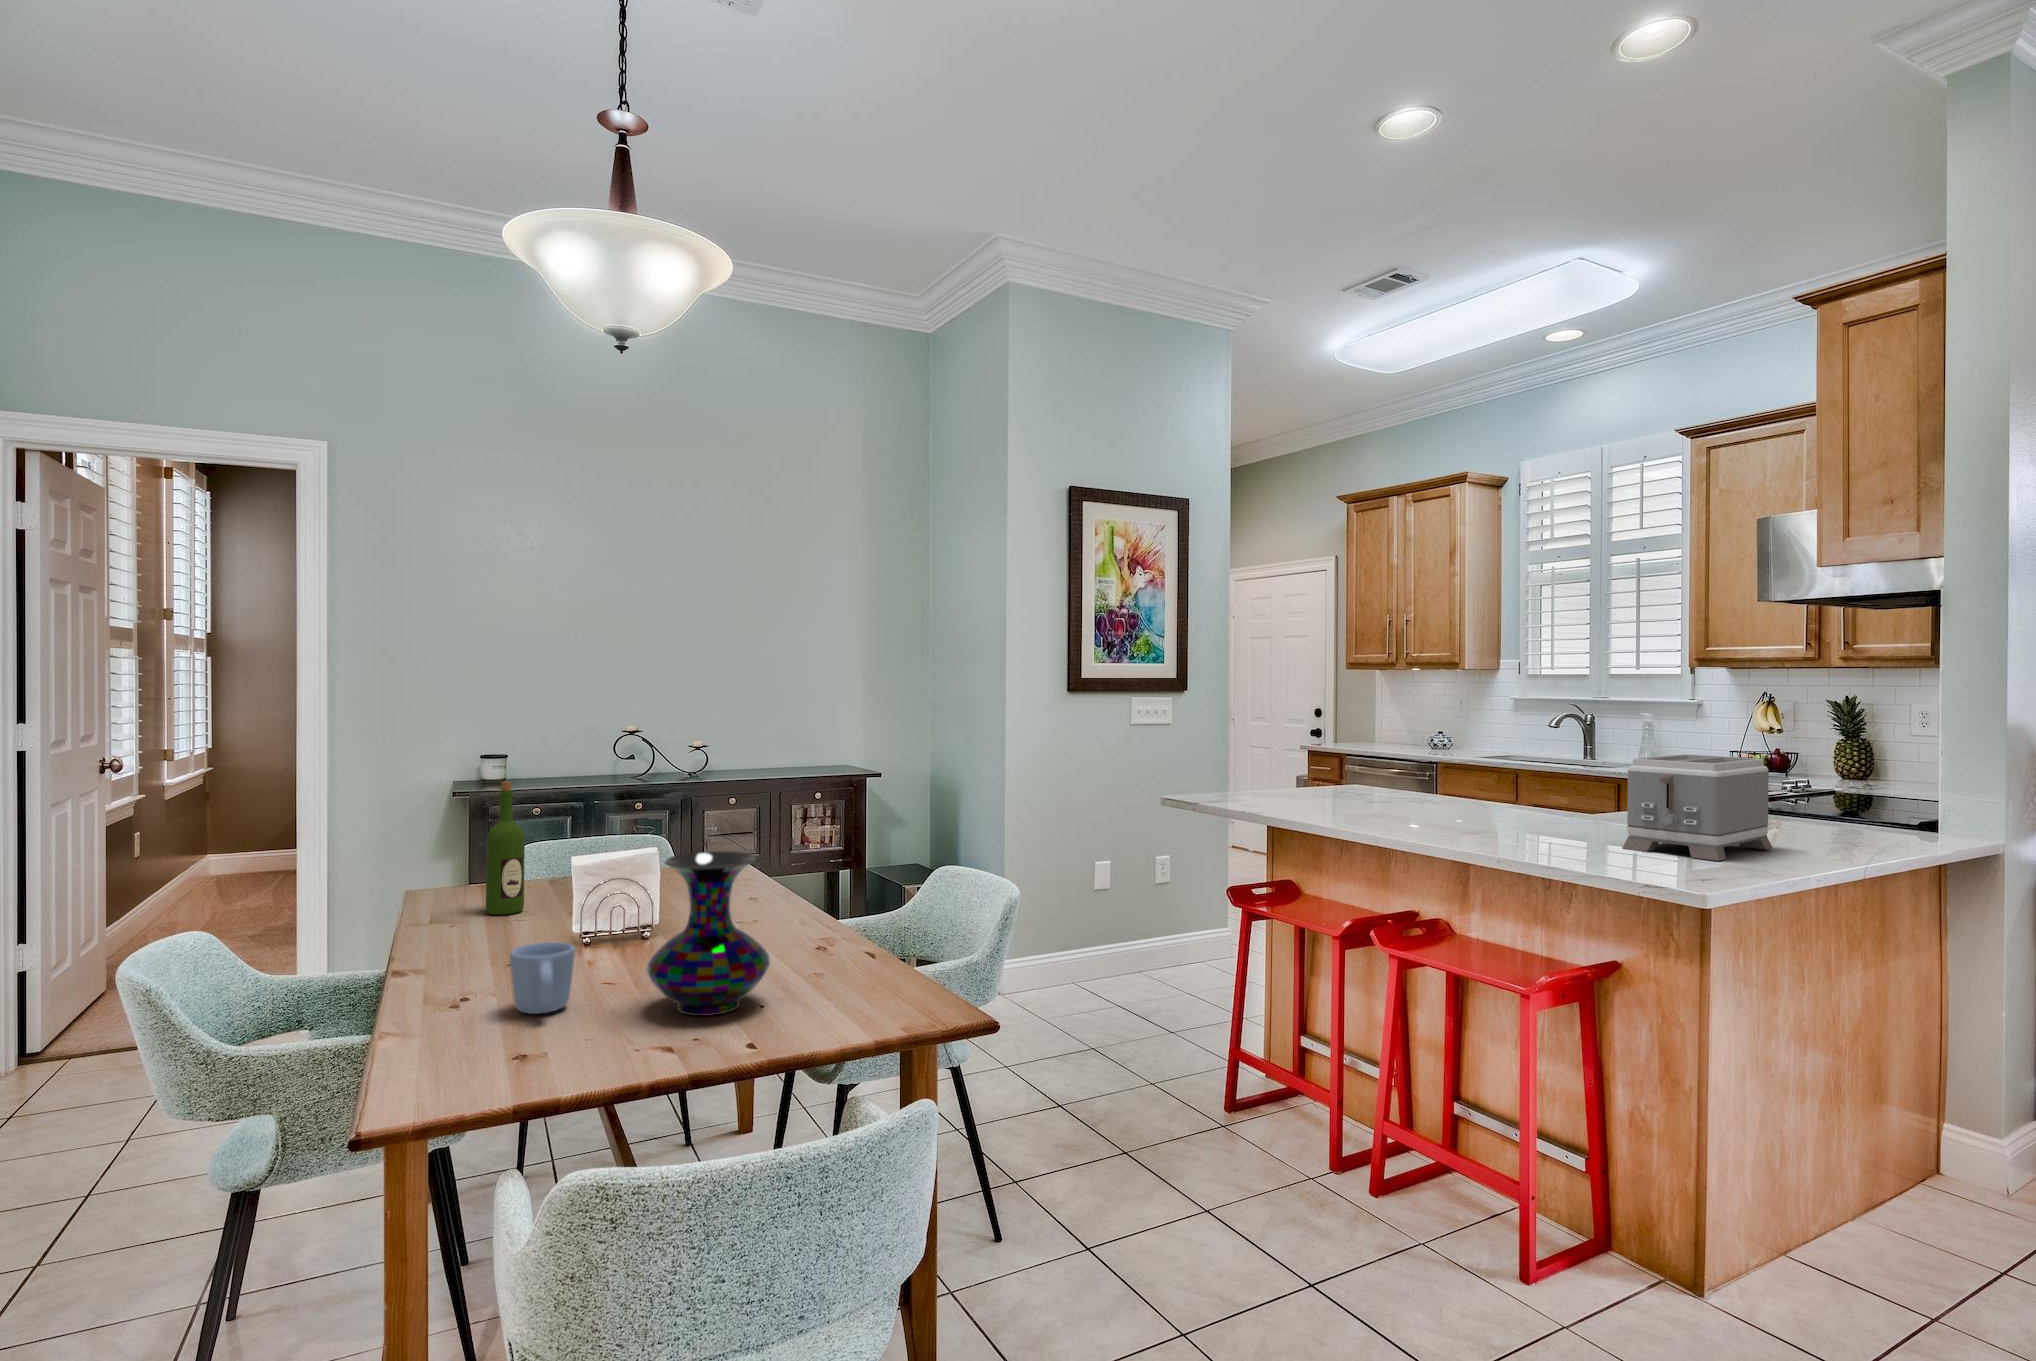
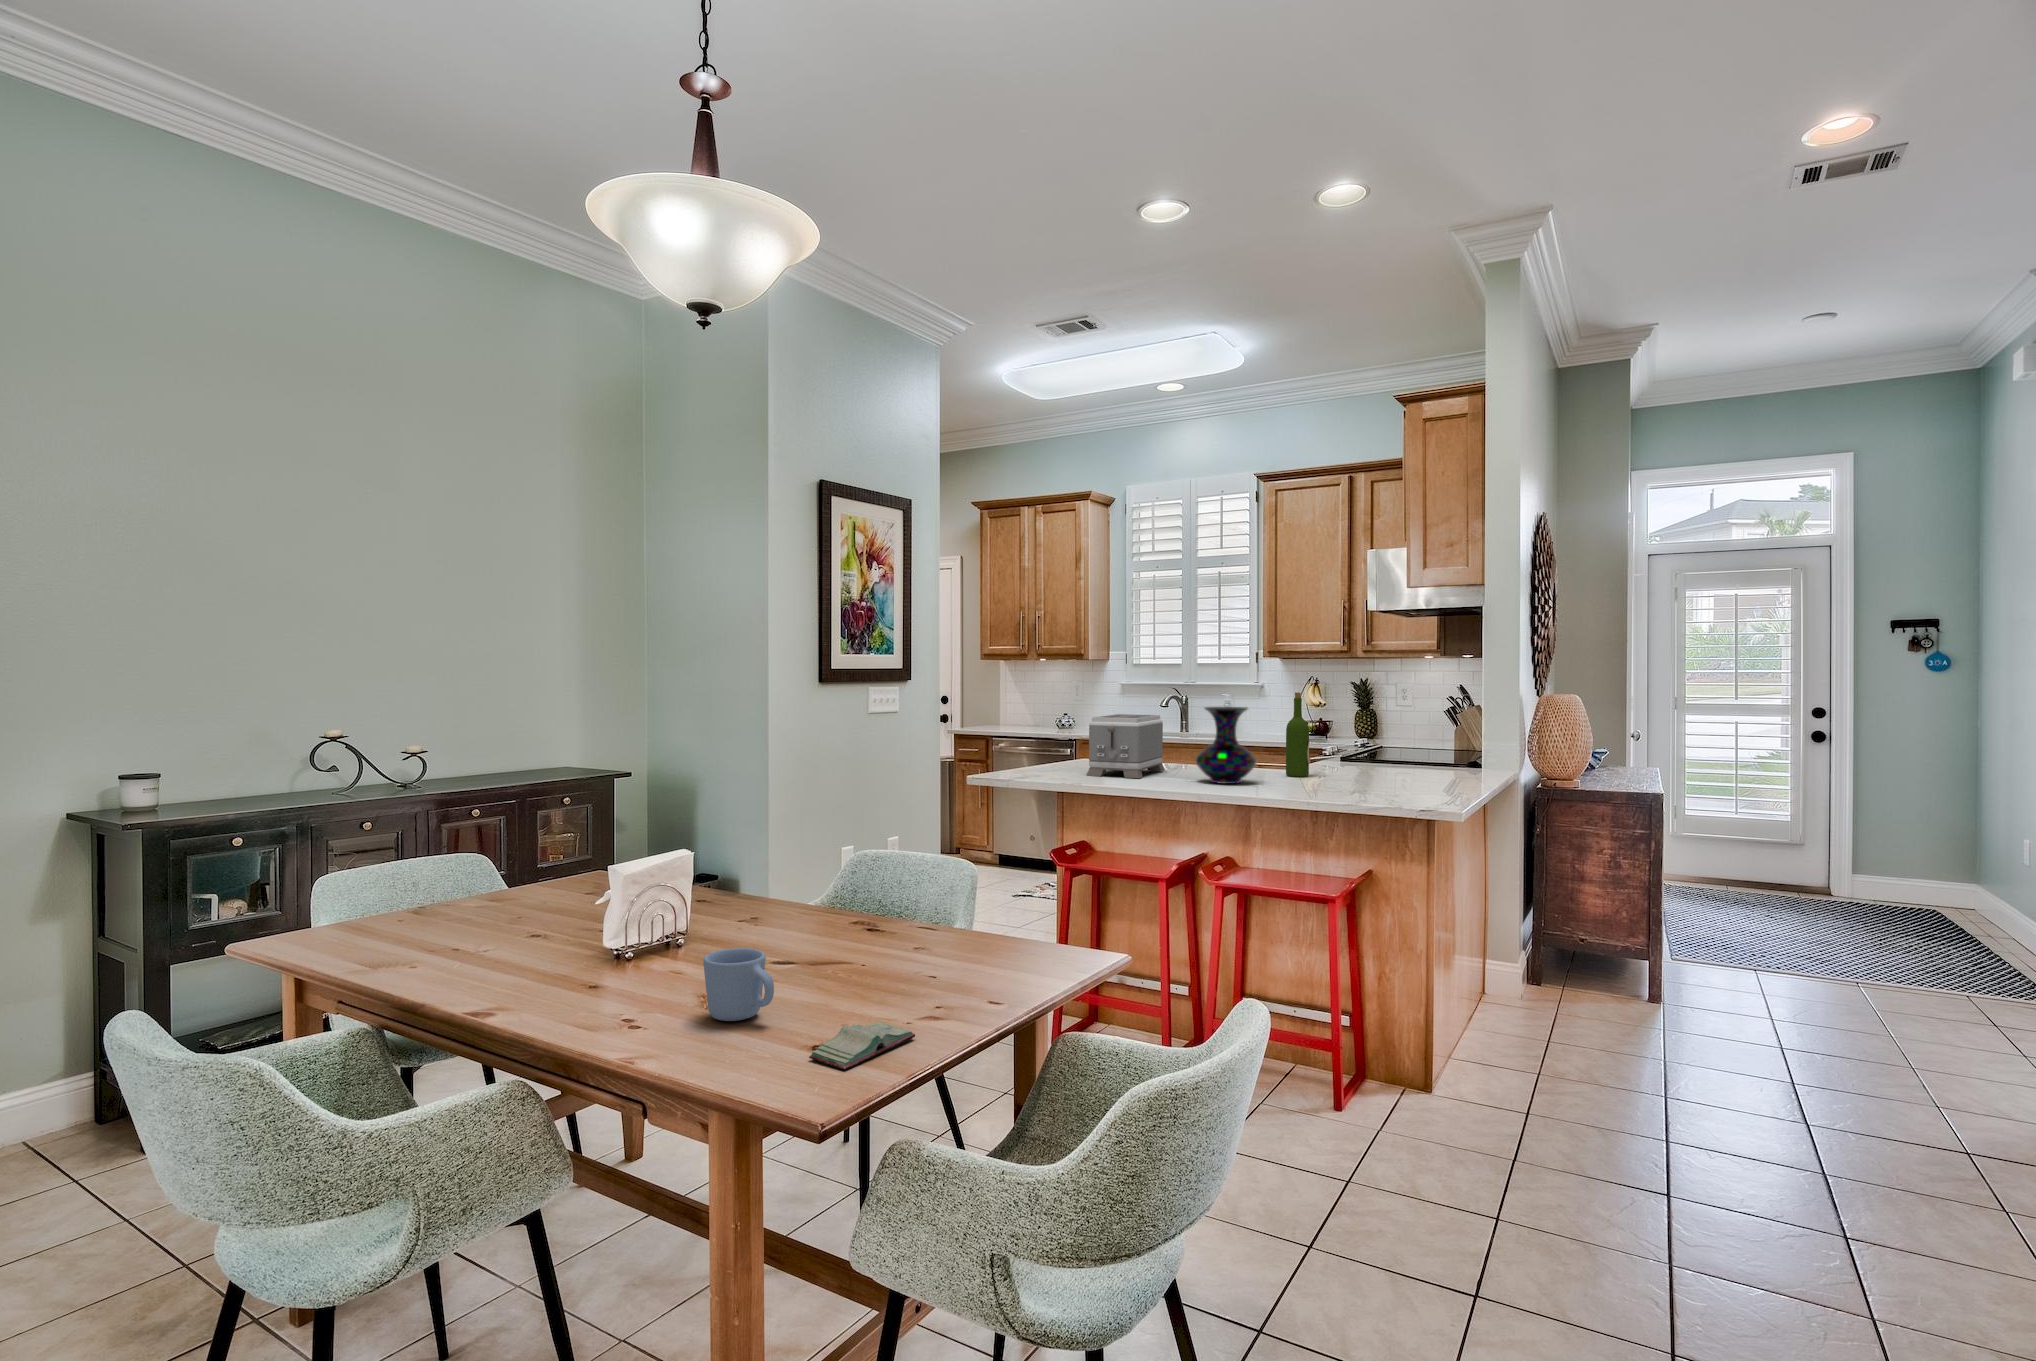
toaster: present [1622,754,1772,861] -> present [1087,714,1165,778]
wine bottle: present [486,782,525,915] -> present [1286,692,1309,777]
vase: present [647,852,770,1016] -> present [1195,707,1256,784]
book: none [500,1035,625,1080] -> present [809,1022,915,1070]

